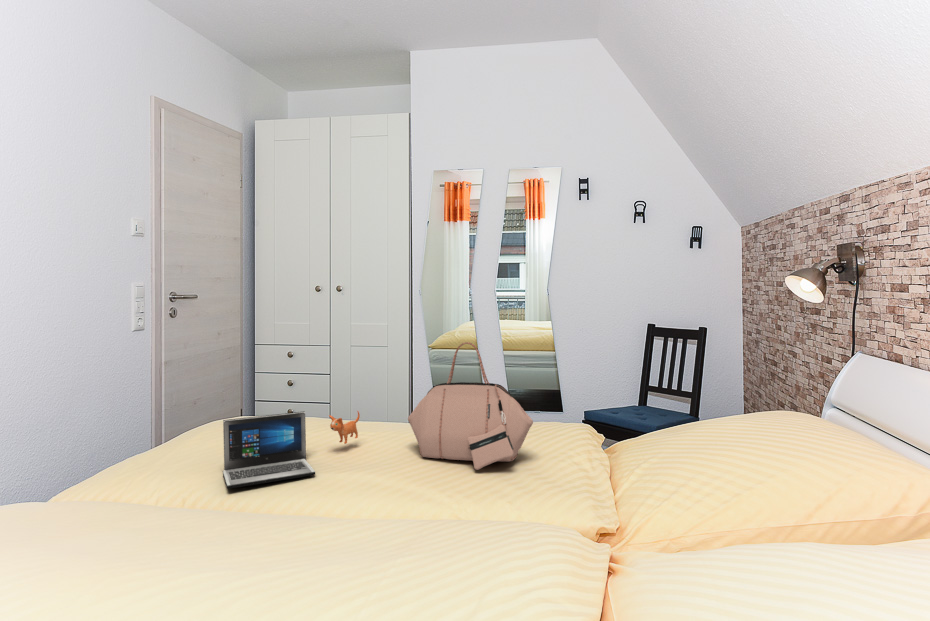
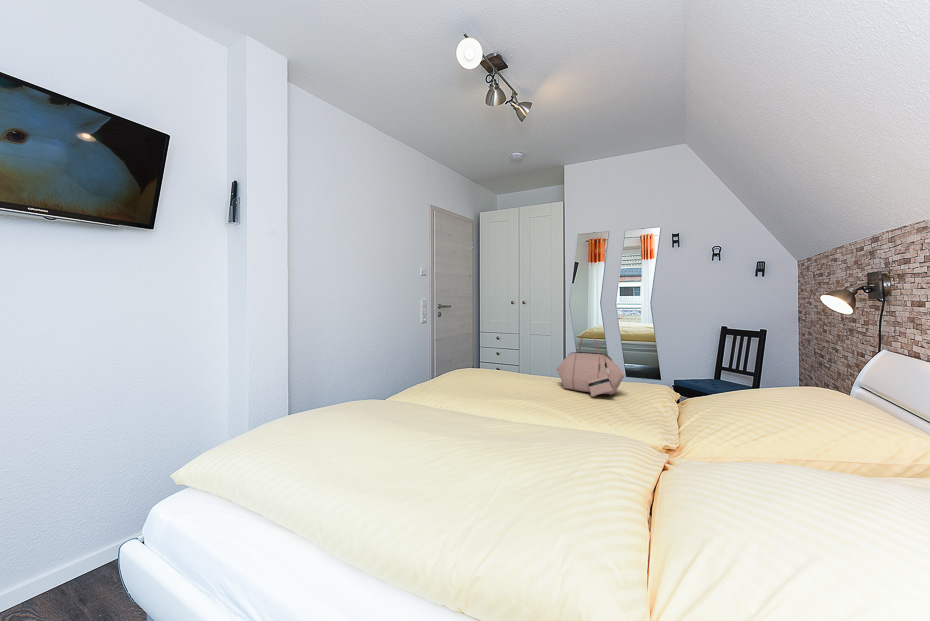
laptop: present [223,411,360,489] -> none [472,361,533,392]

